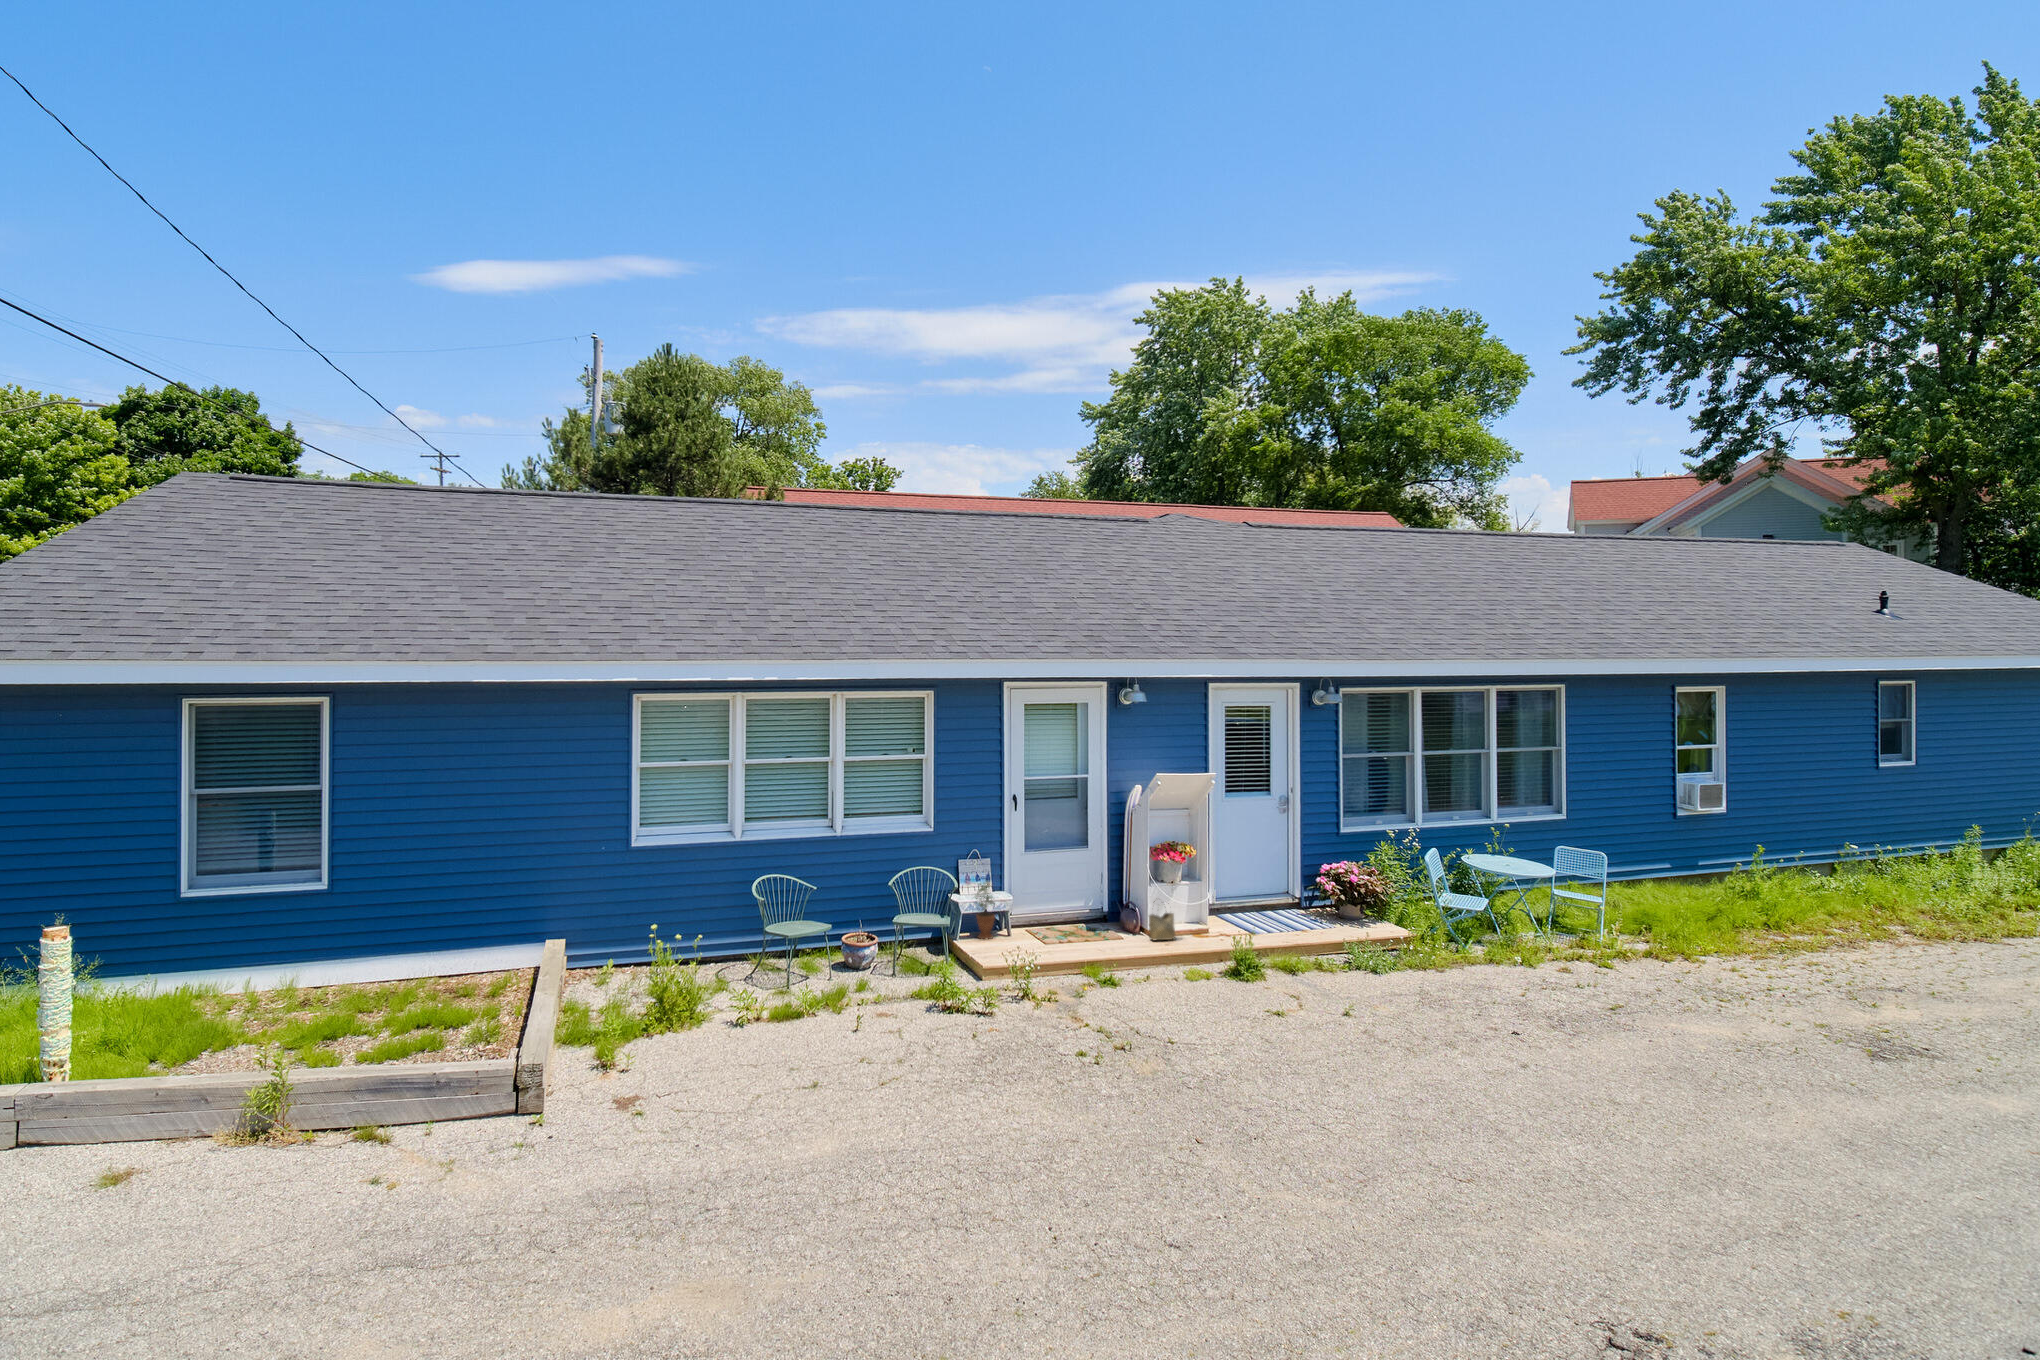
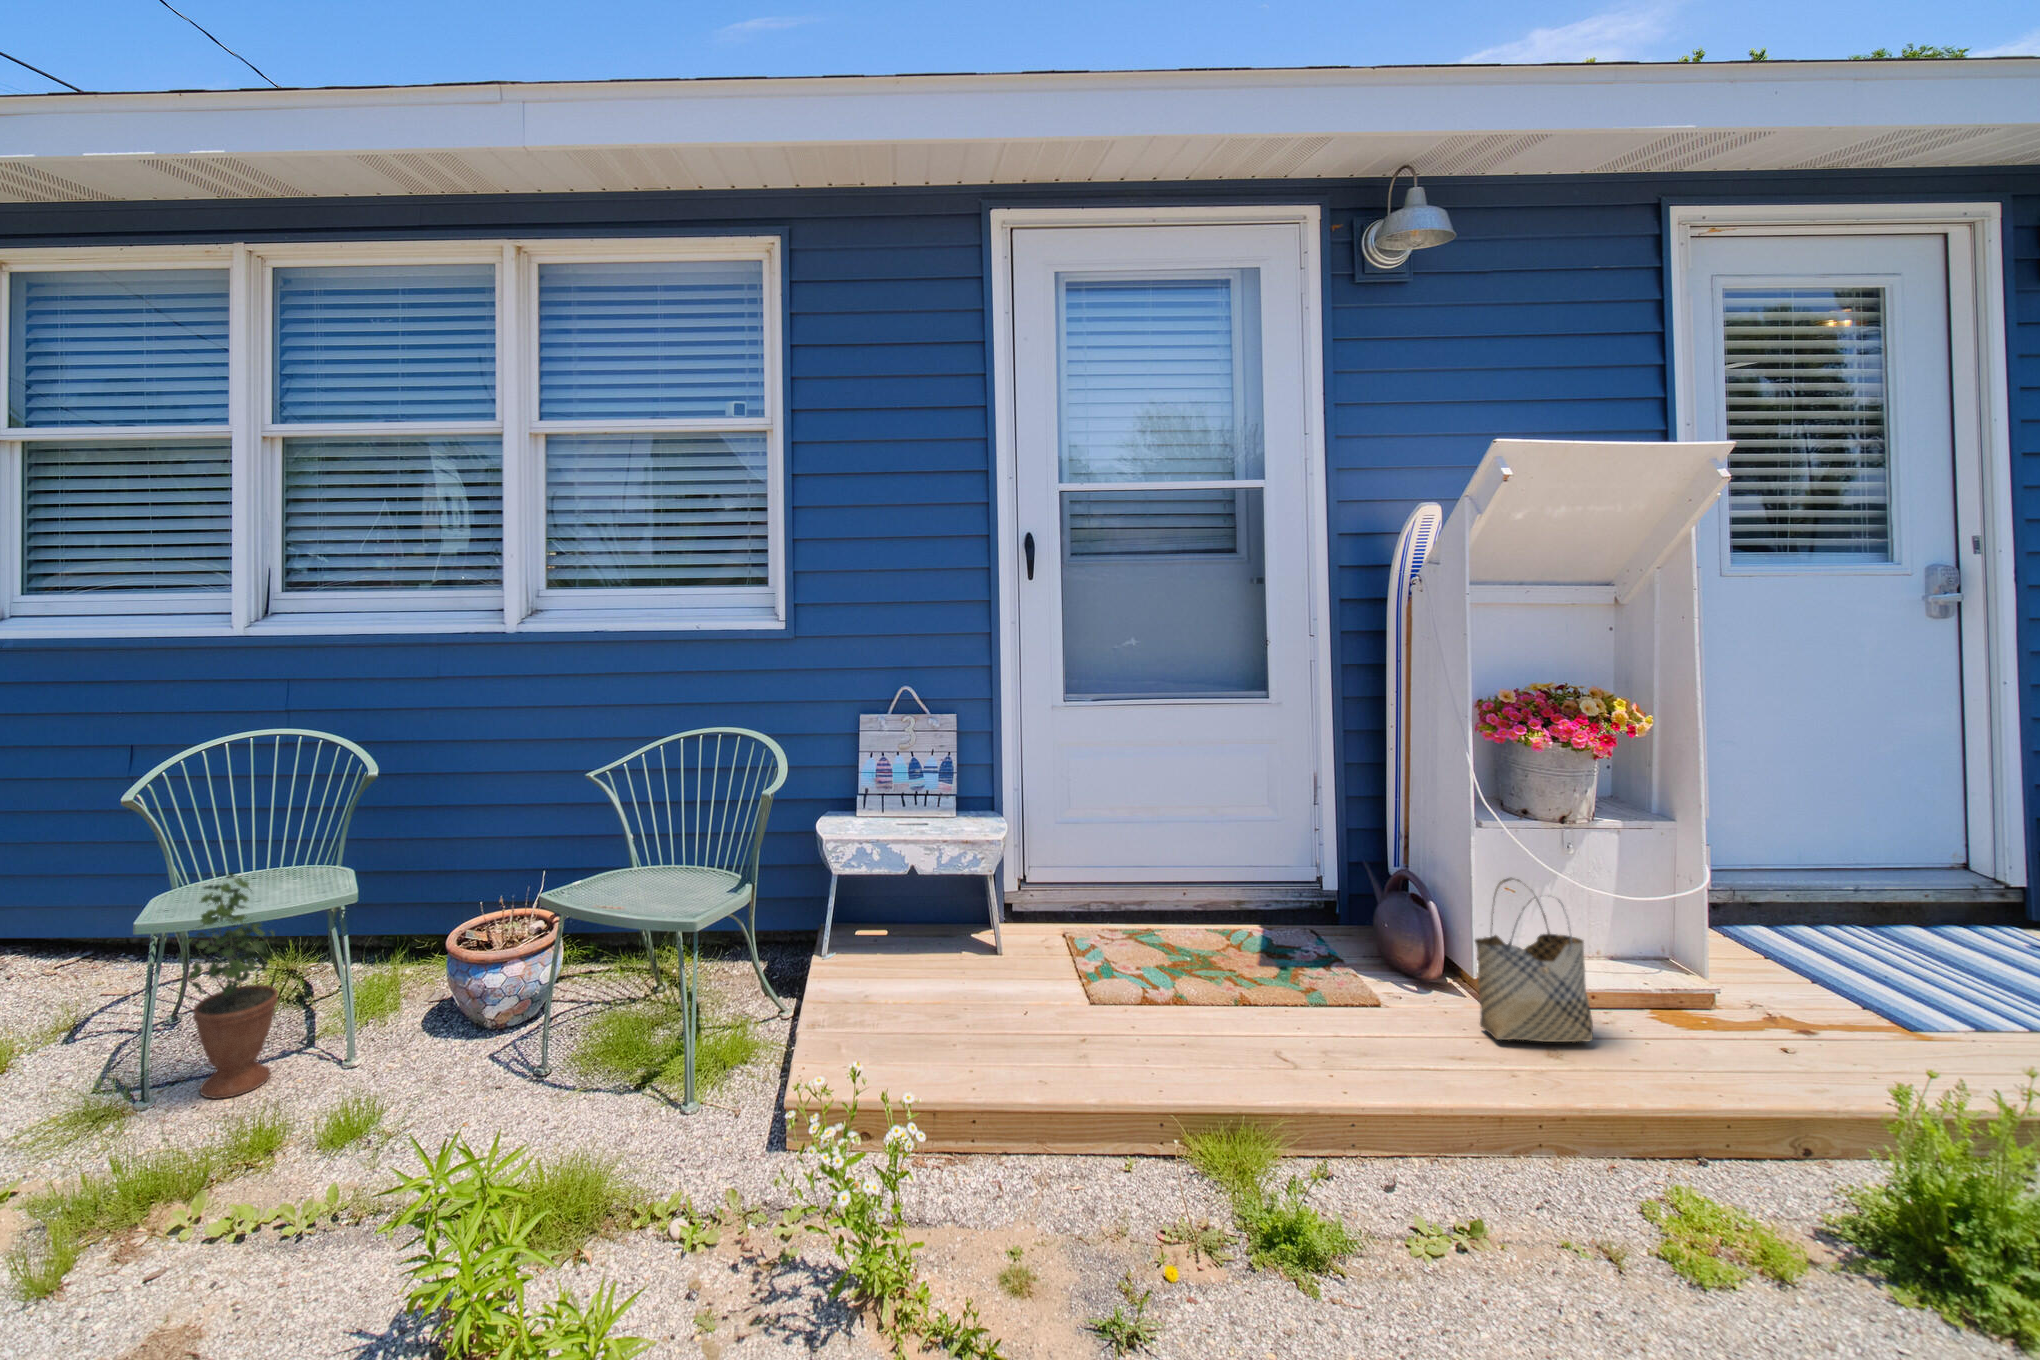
potted plant: present [976,882,995,939] -> present [178,872,278,1099]

